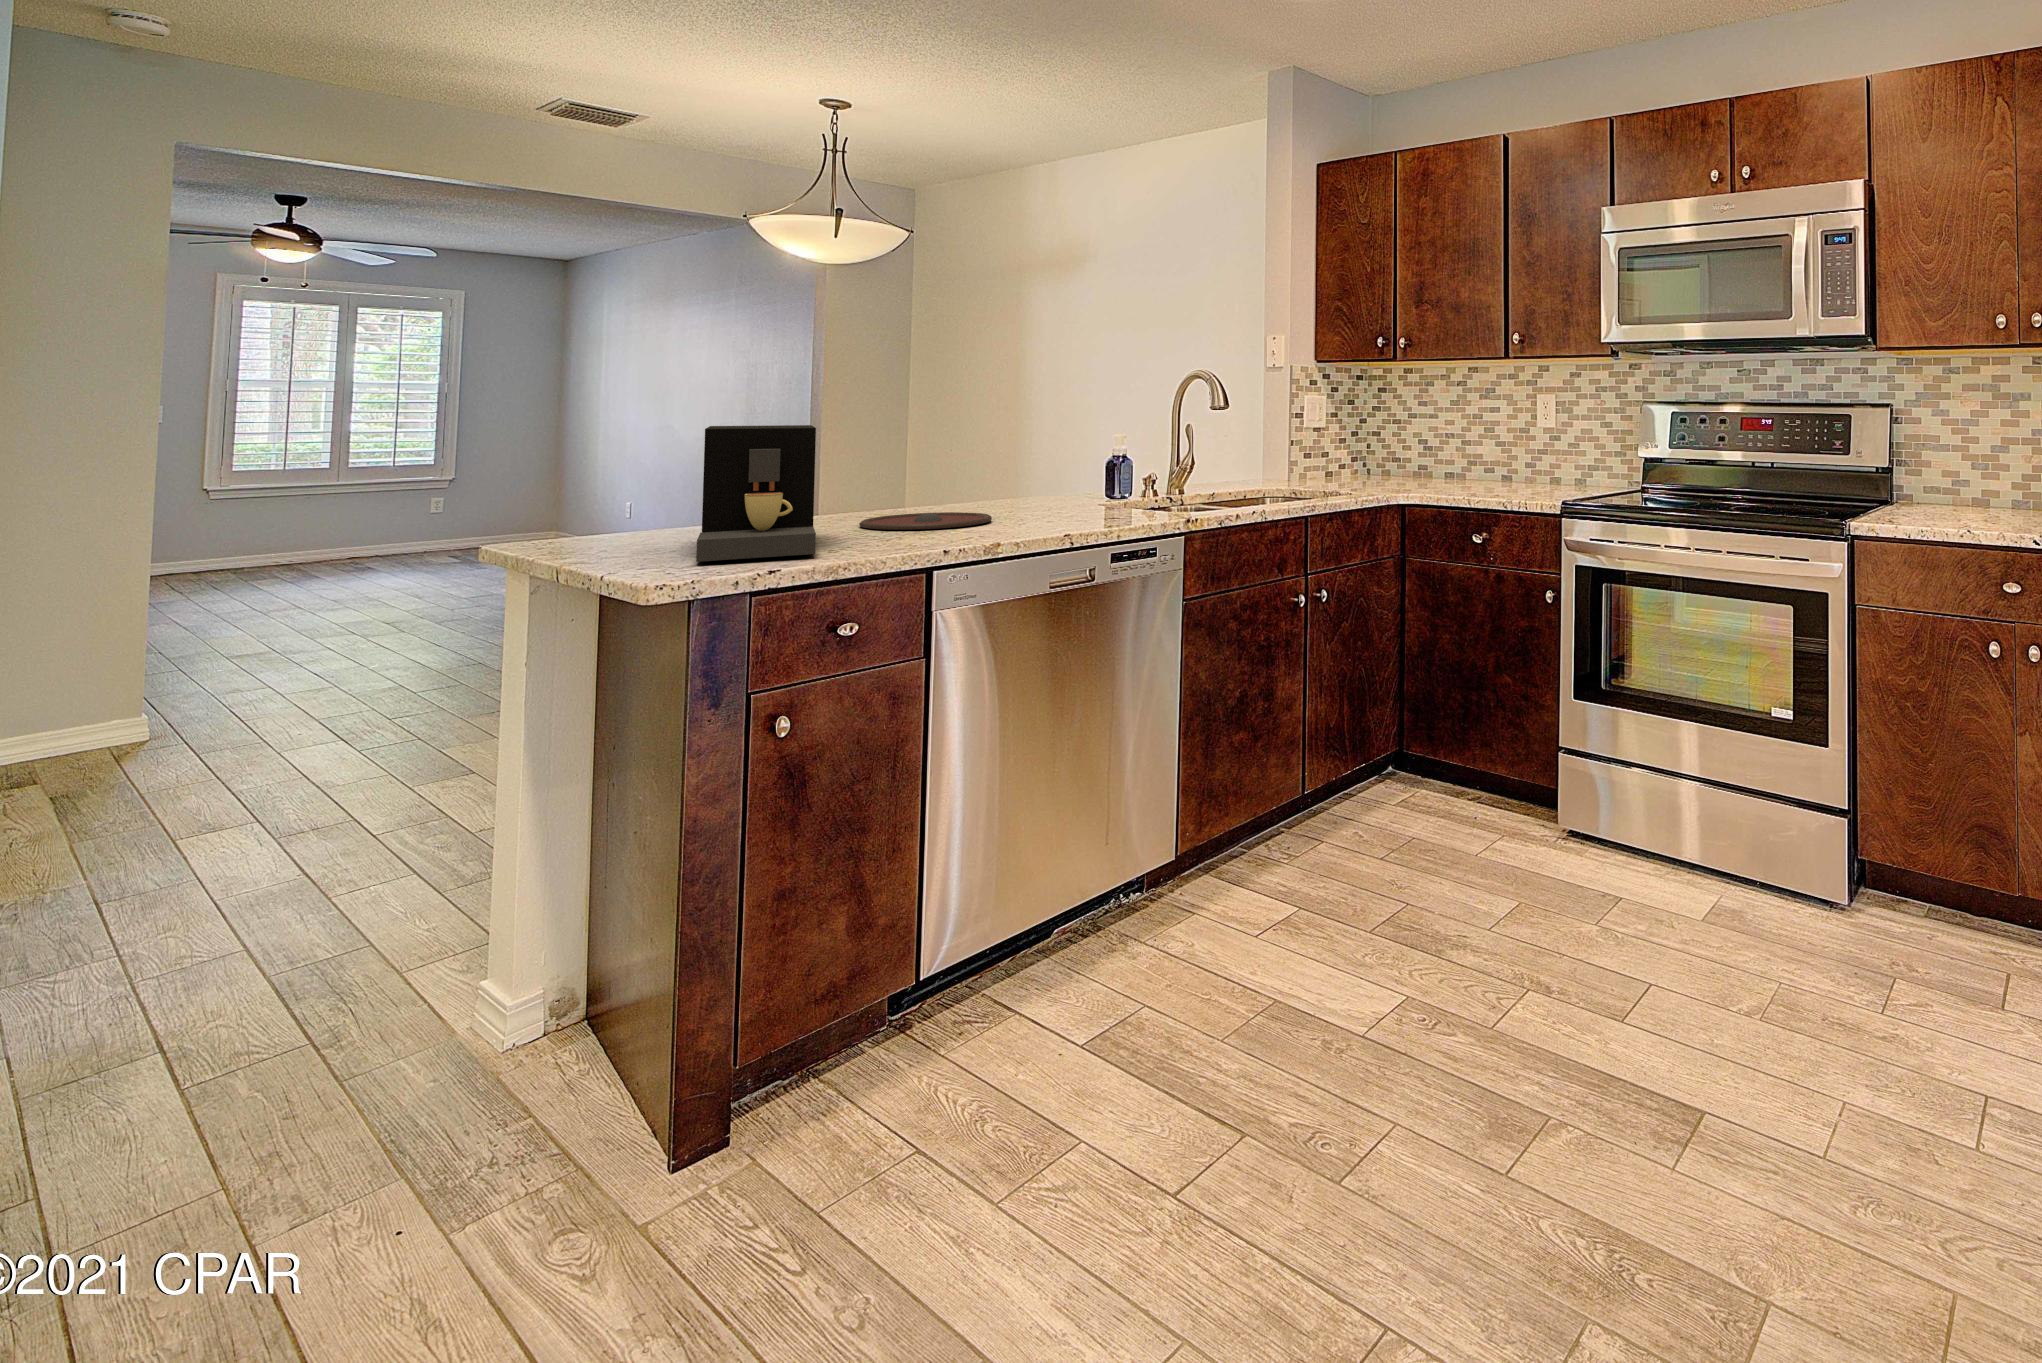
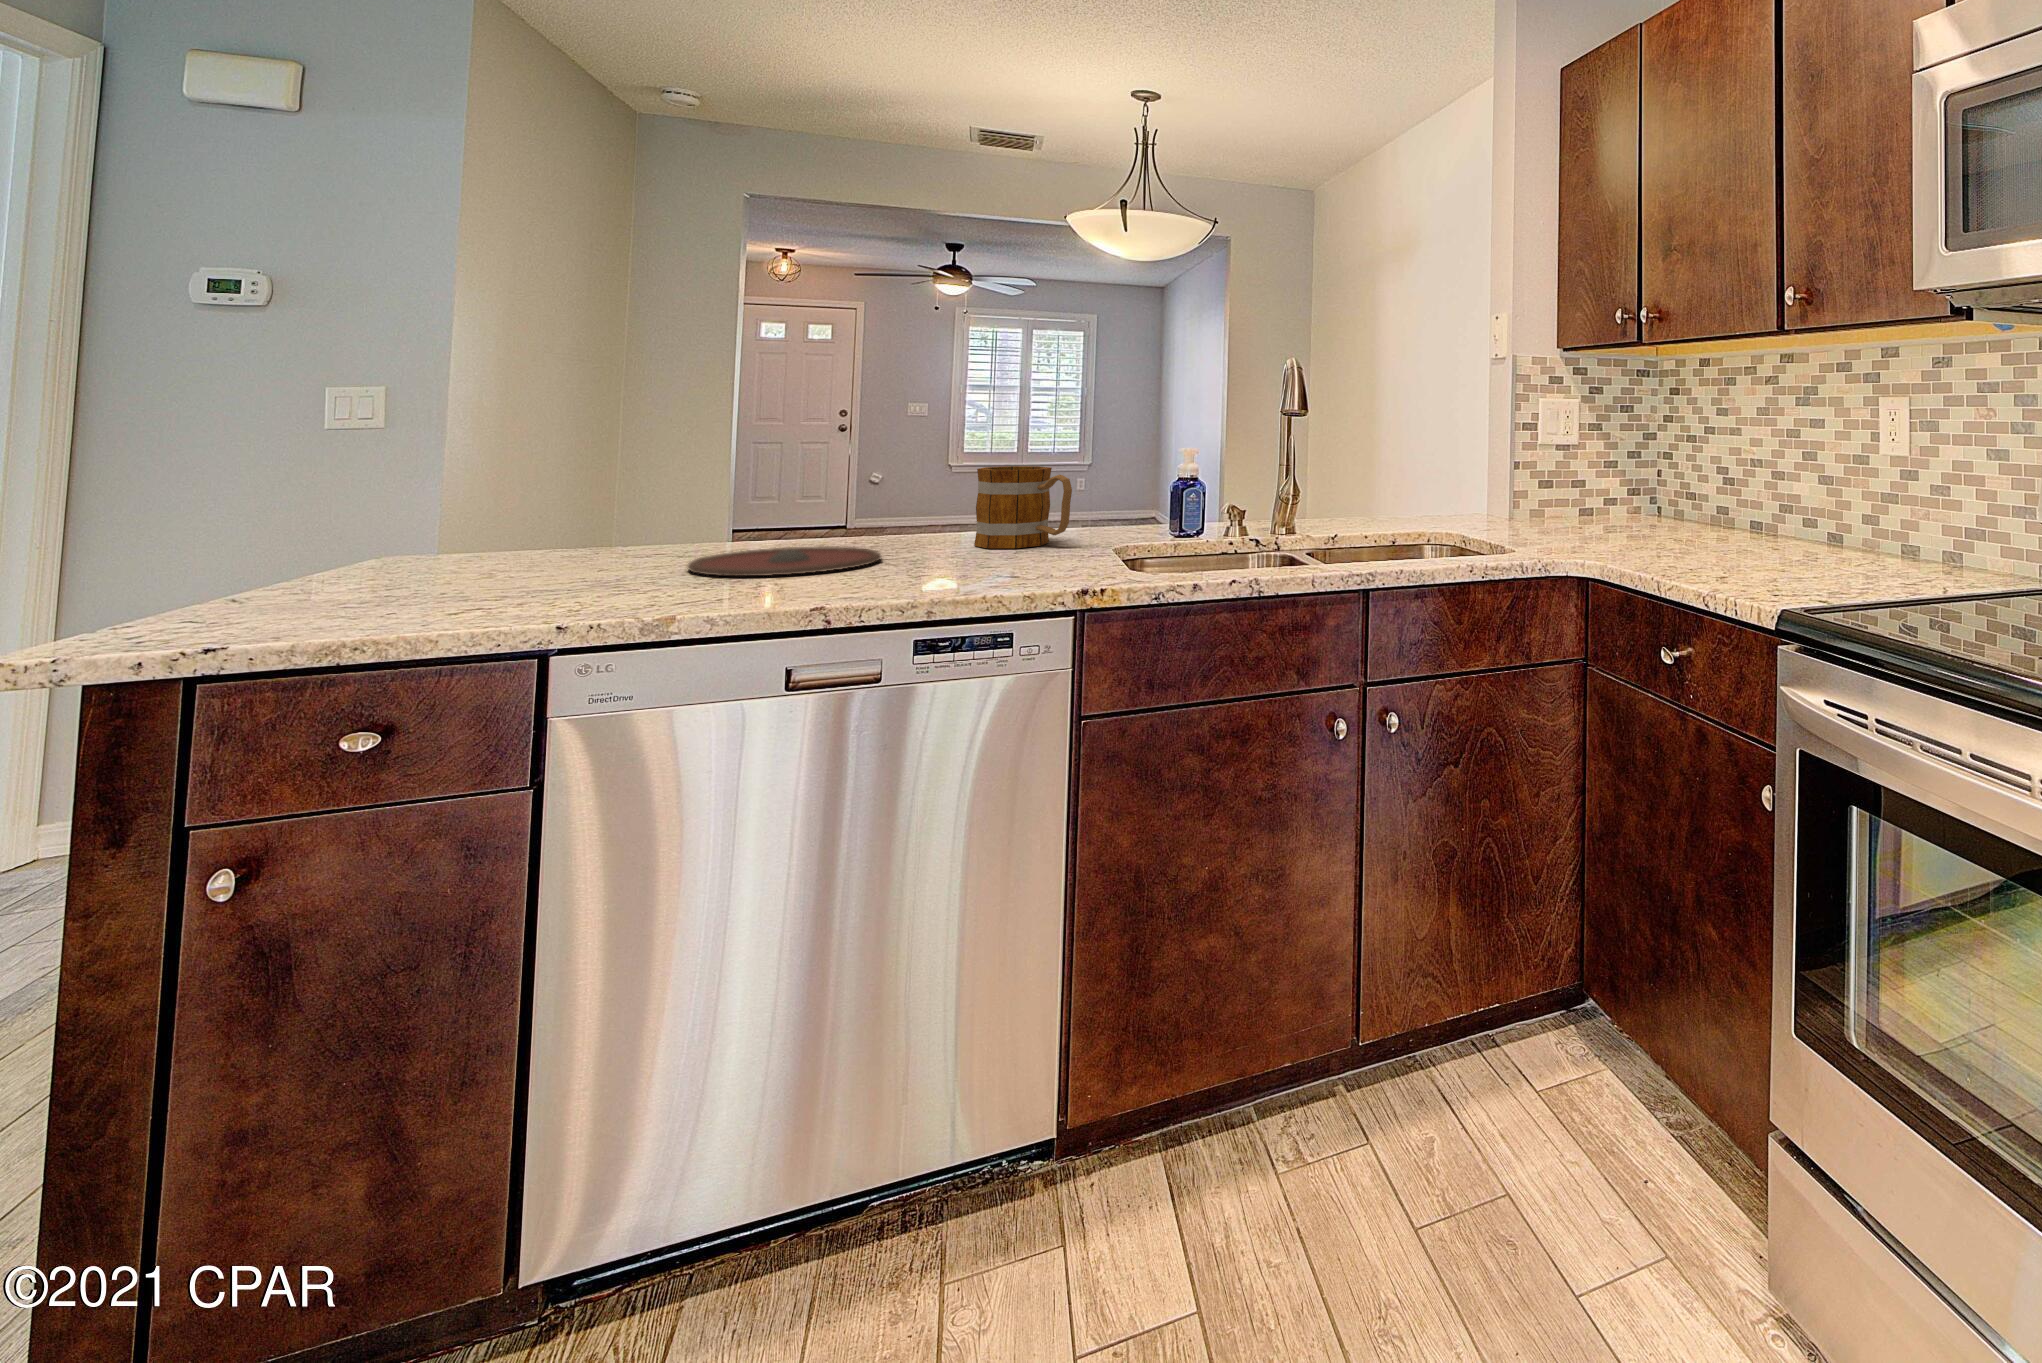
coffee maker: present [696,425,816,562] -> none [181,423,584,618]
mug: none [997,451,1075,510] -> present [974,466,1072,548]

